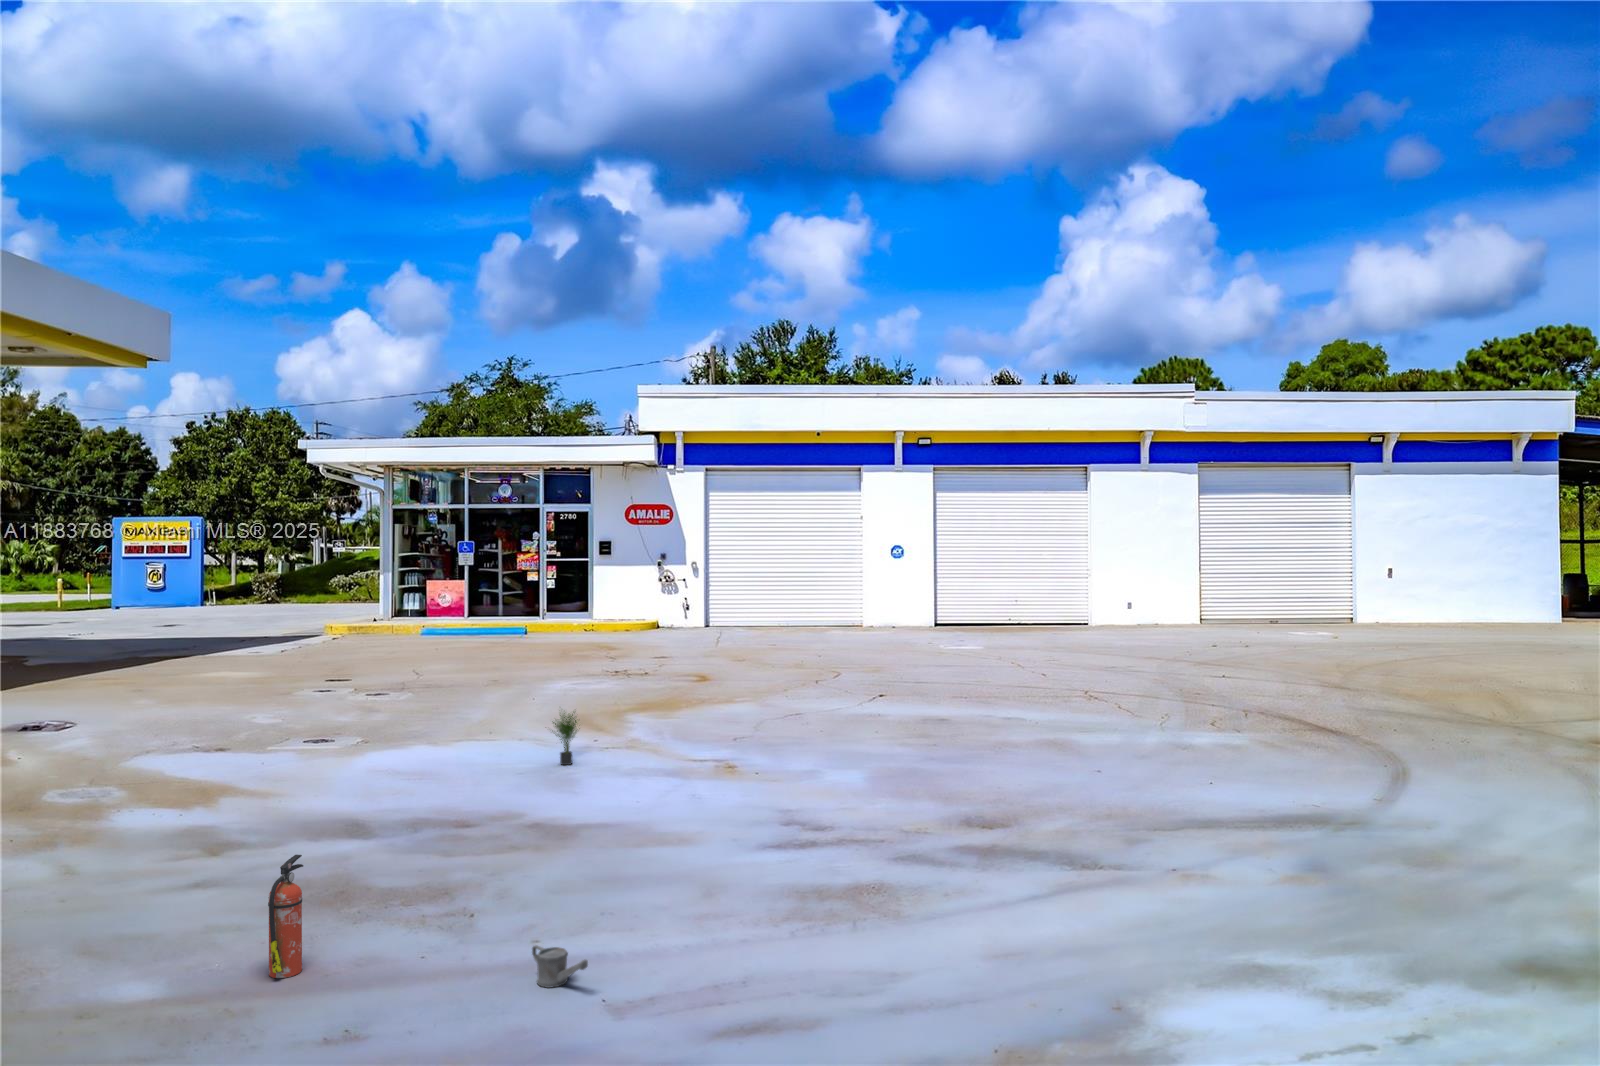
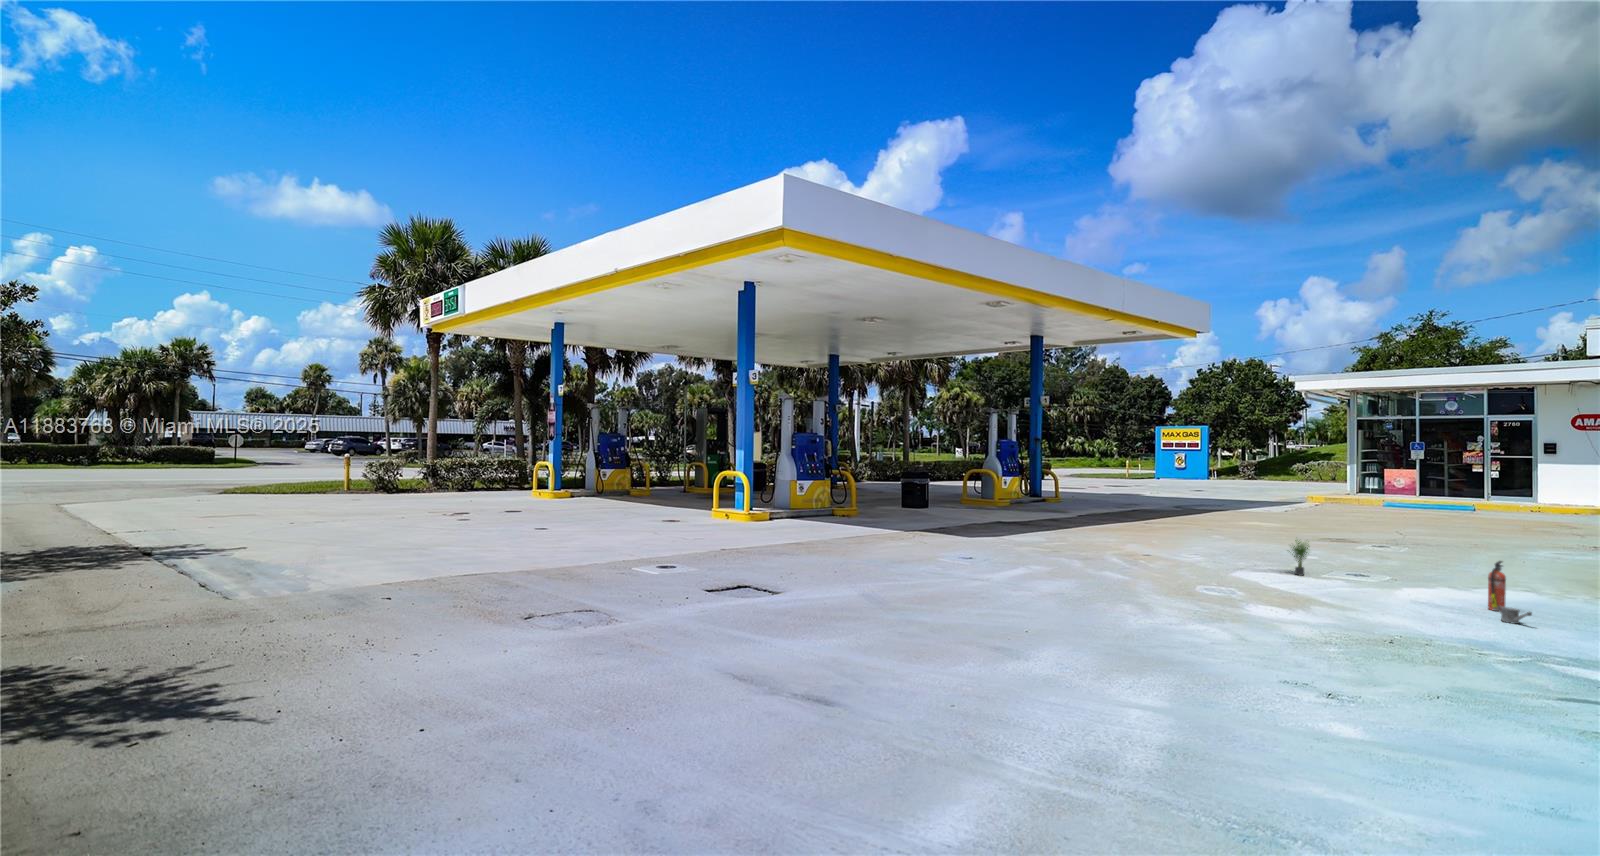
potted plant: present [553,712,577,765] -> present [1289,540,1309,576]
fire extinguisher: present [268,855,303,978] -> present [1488,561,1506,611]

